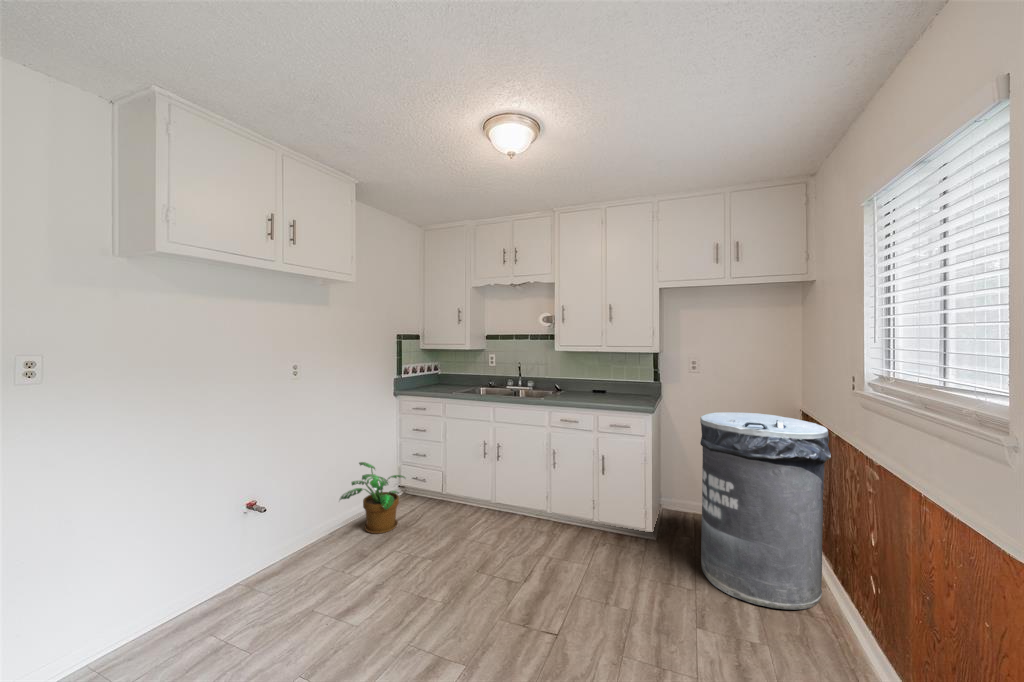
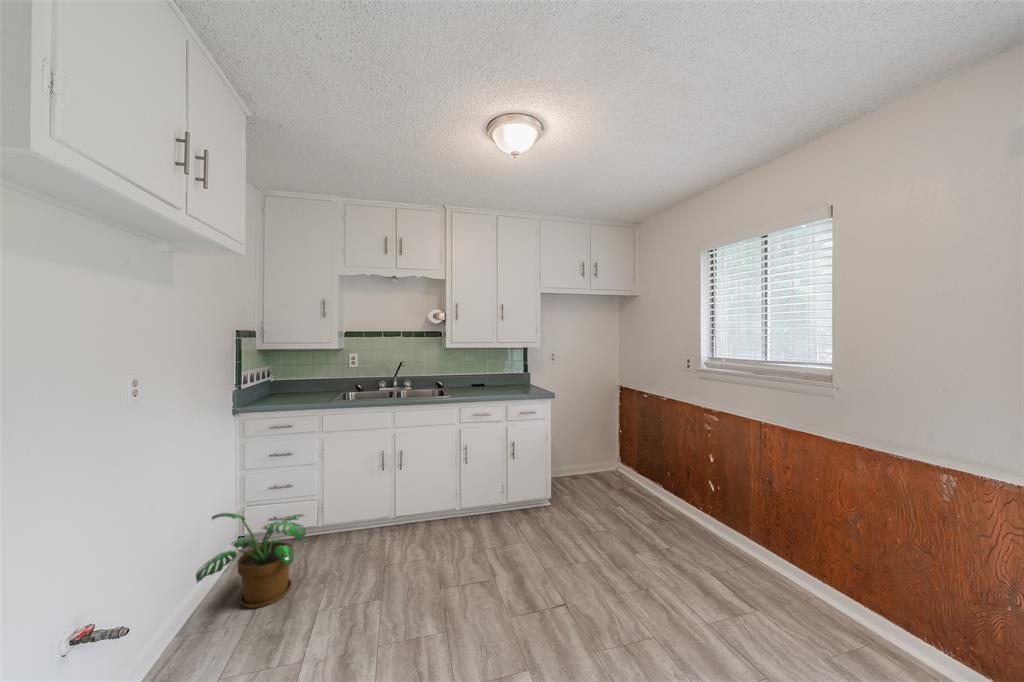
trash can: present [700,412,831,610] -> none [588,391,675,524]

